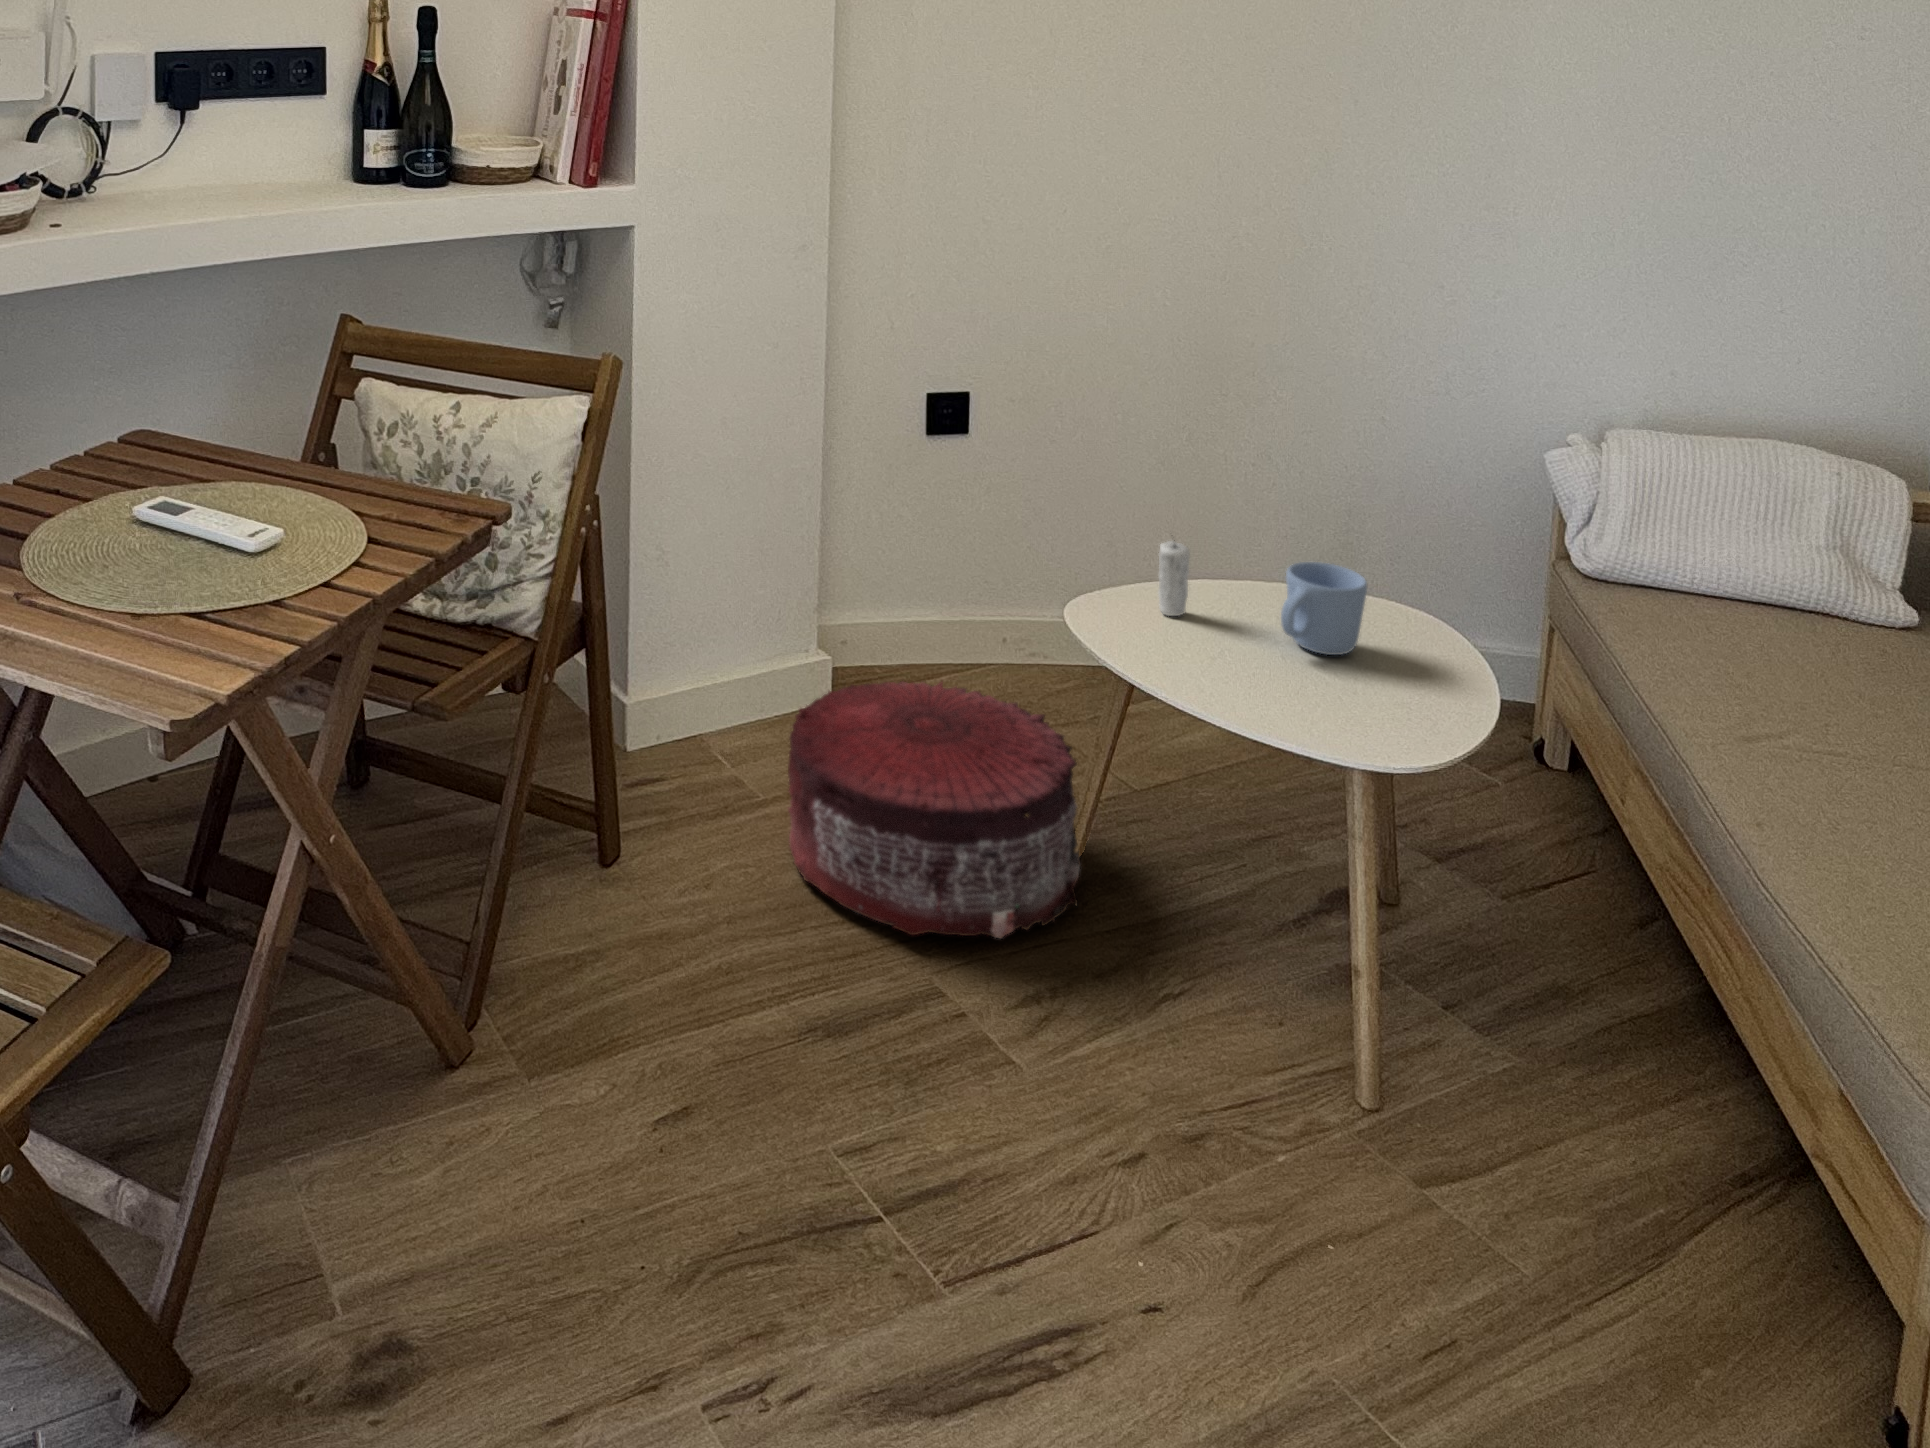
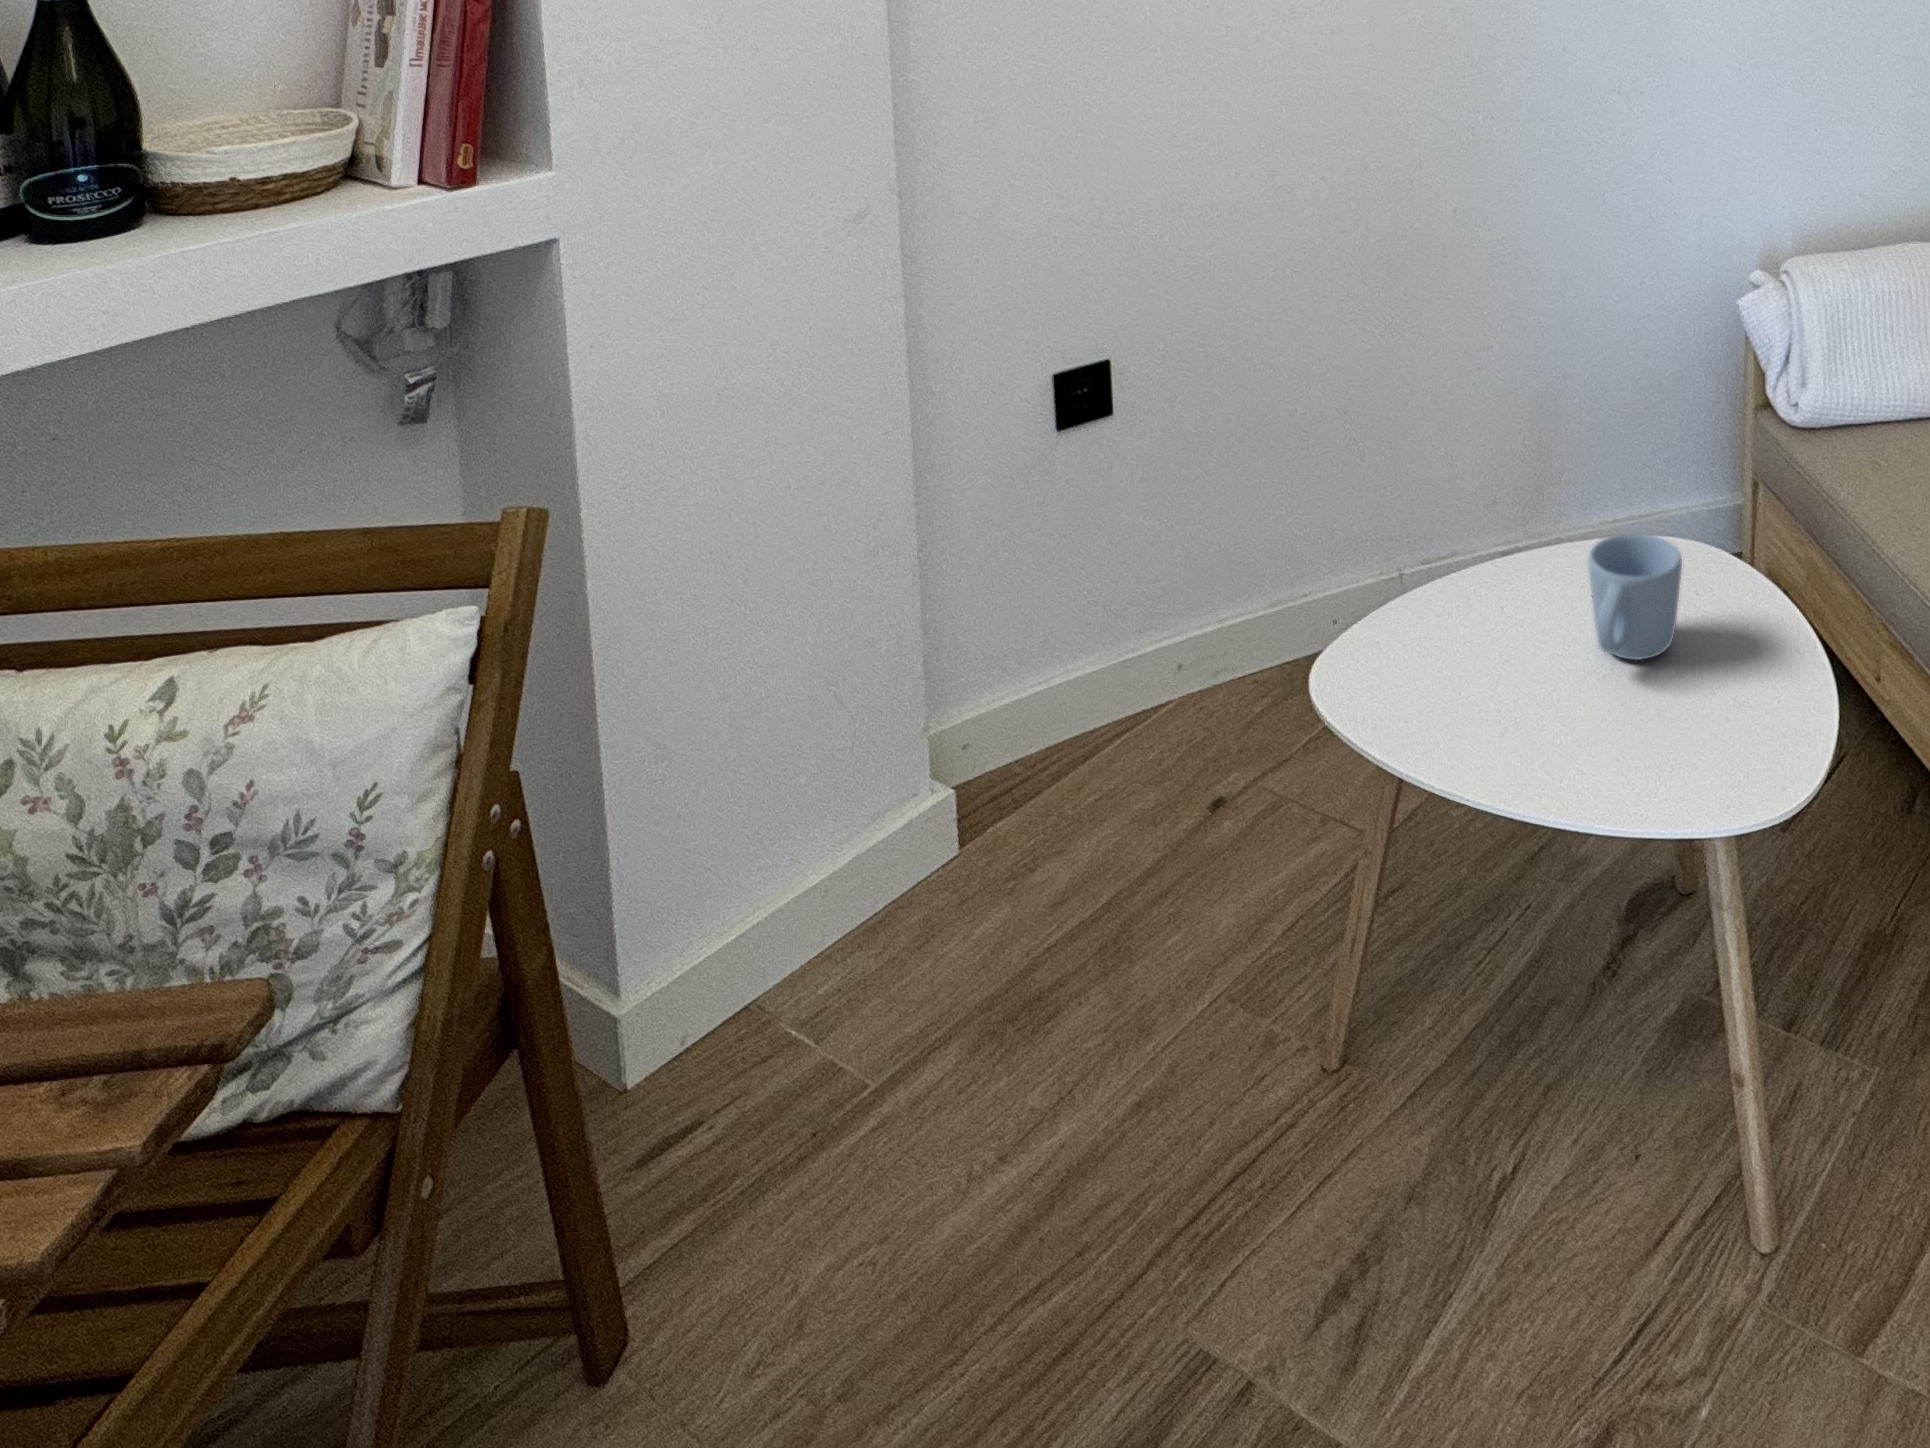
candle: present [1158,540,1190,616] -> none [1430,544,1470,658]
pouf: present [788,681,1081,938] -> none [916,799,1363,1278]

